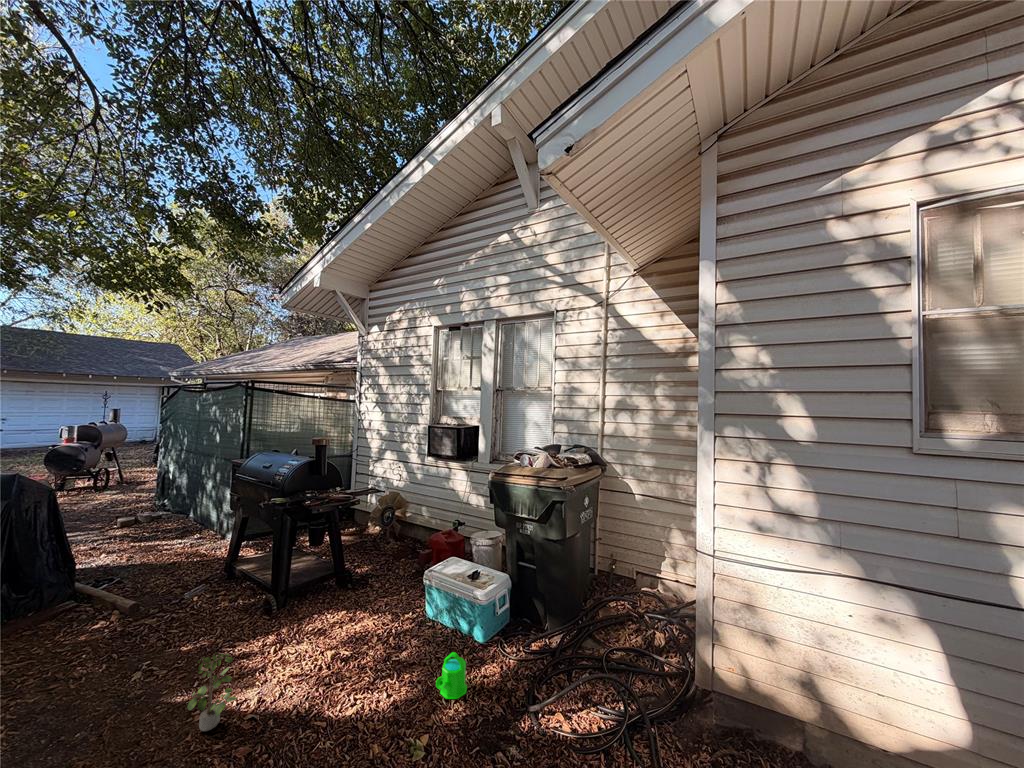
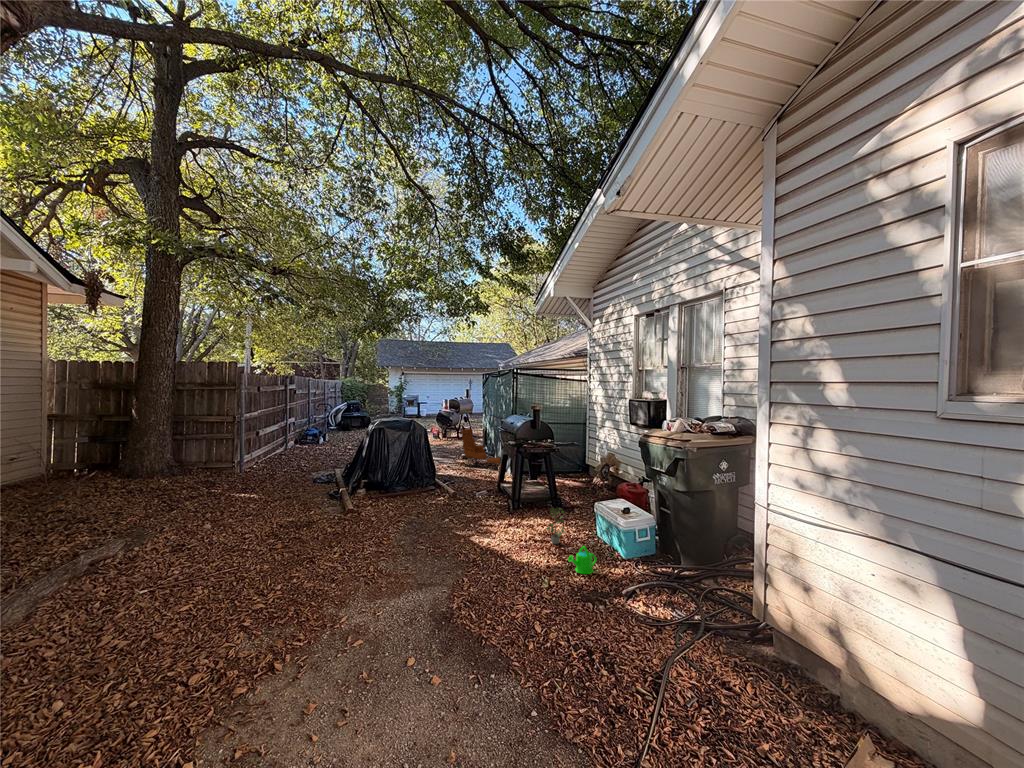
lounge chair: none [124,476,213,544] -> present [461,429,500,469]
potted plant: present [187,653,237,731] -> present [547,508,566,544]

